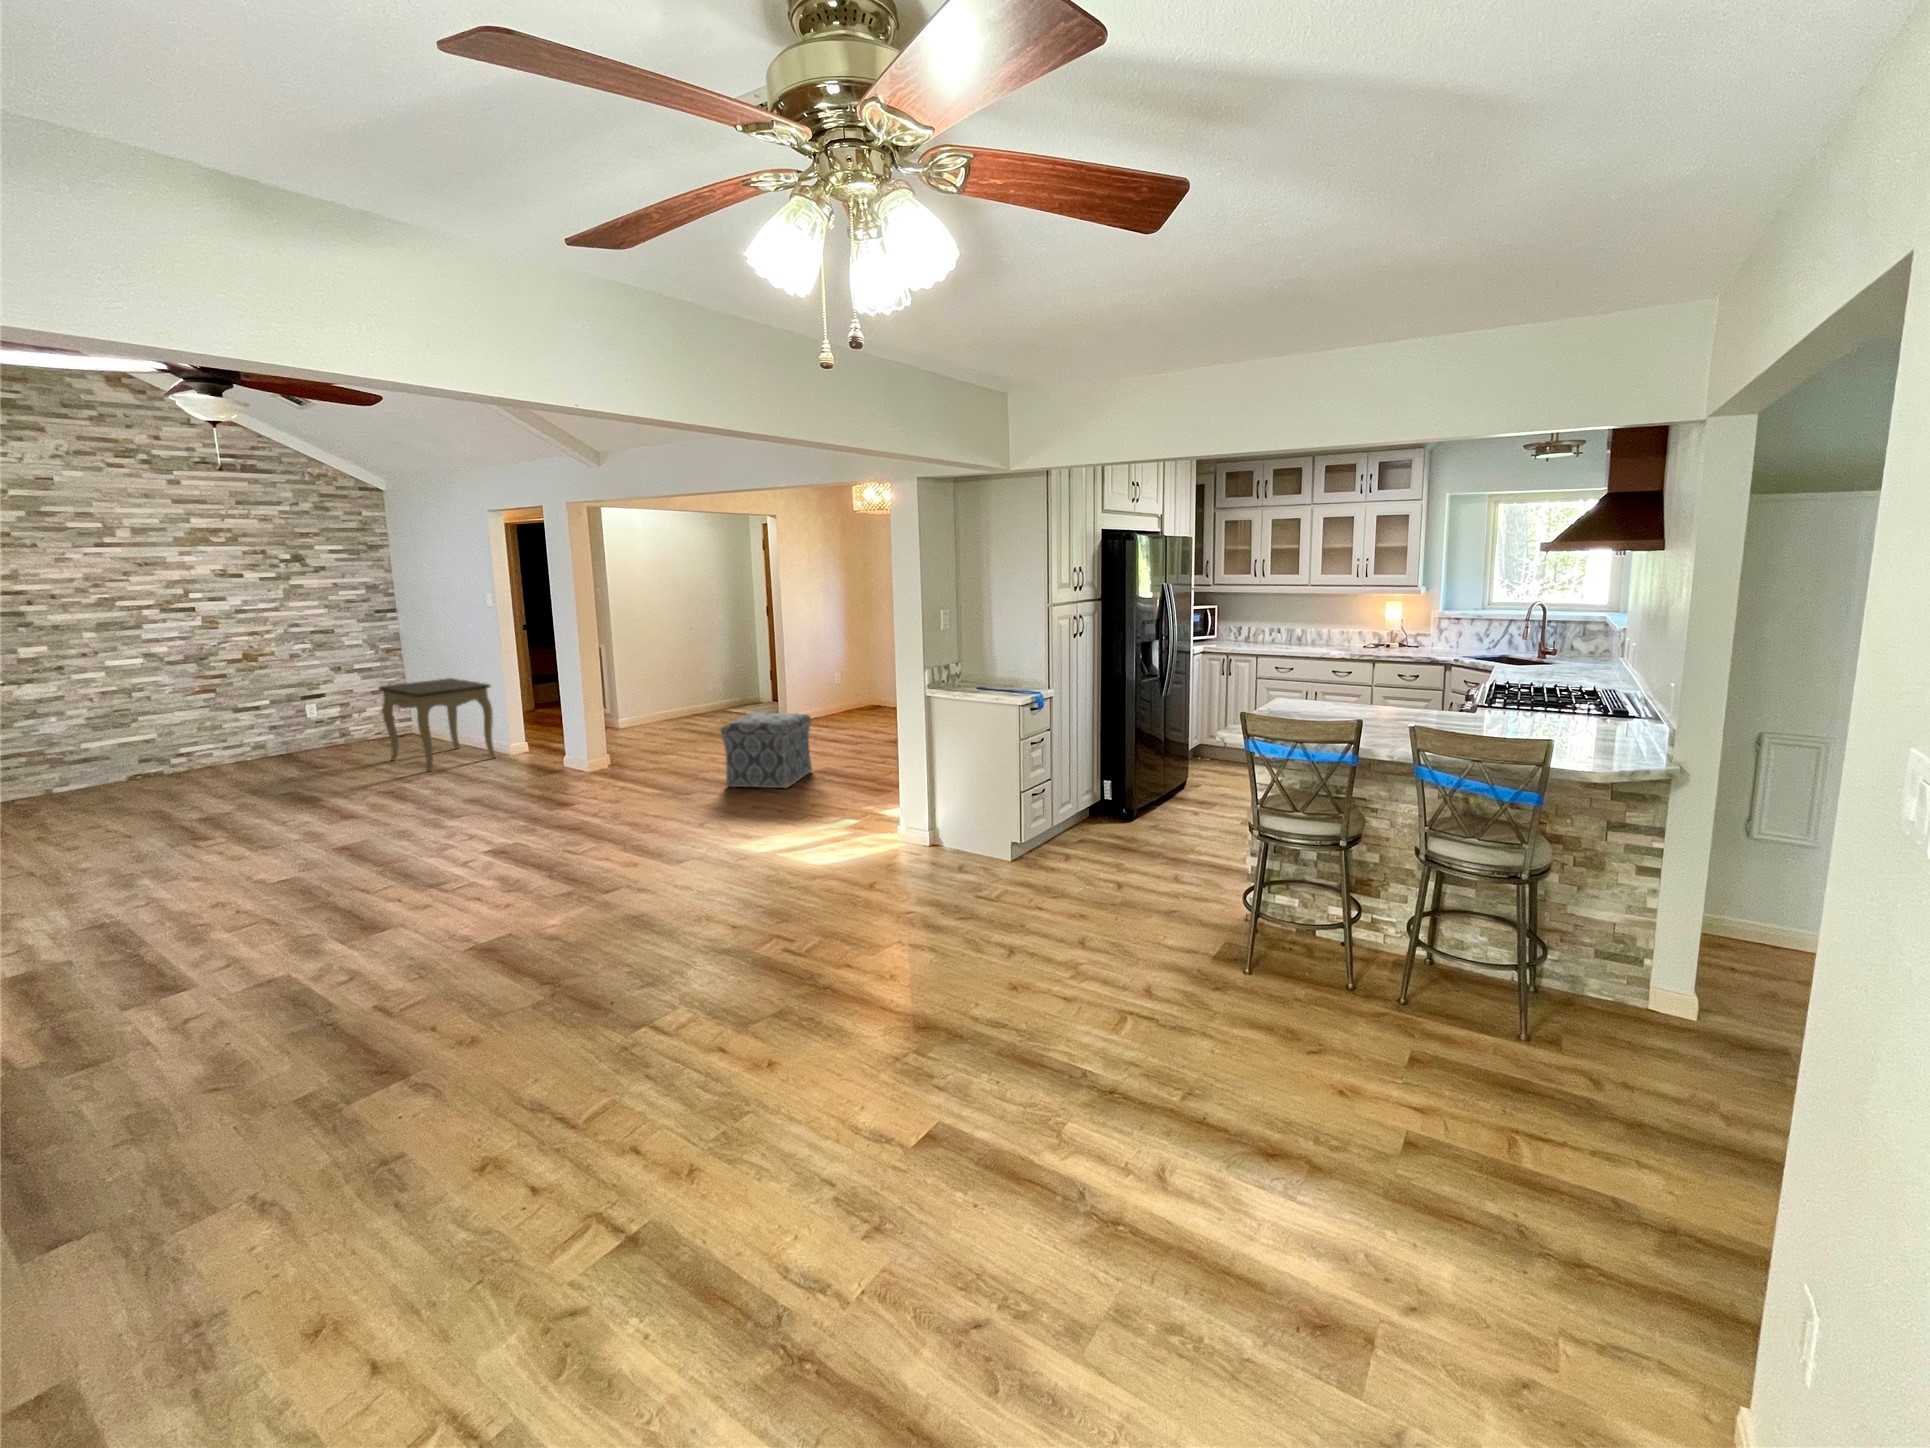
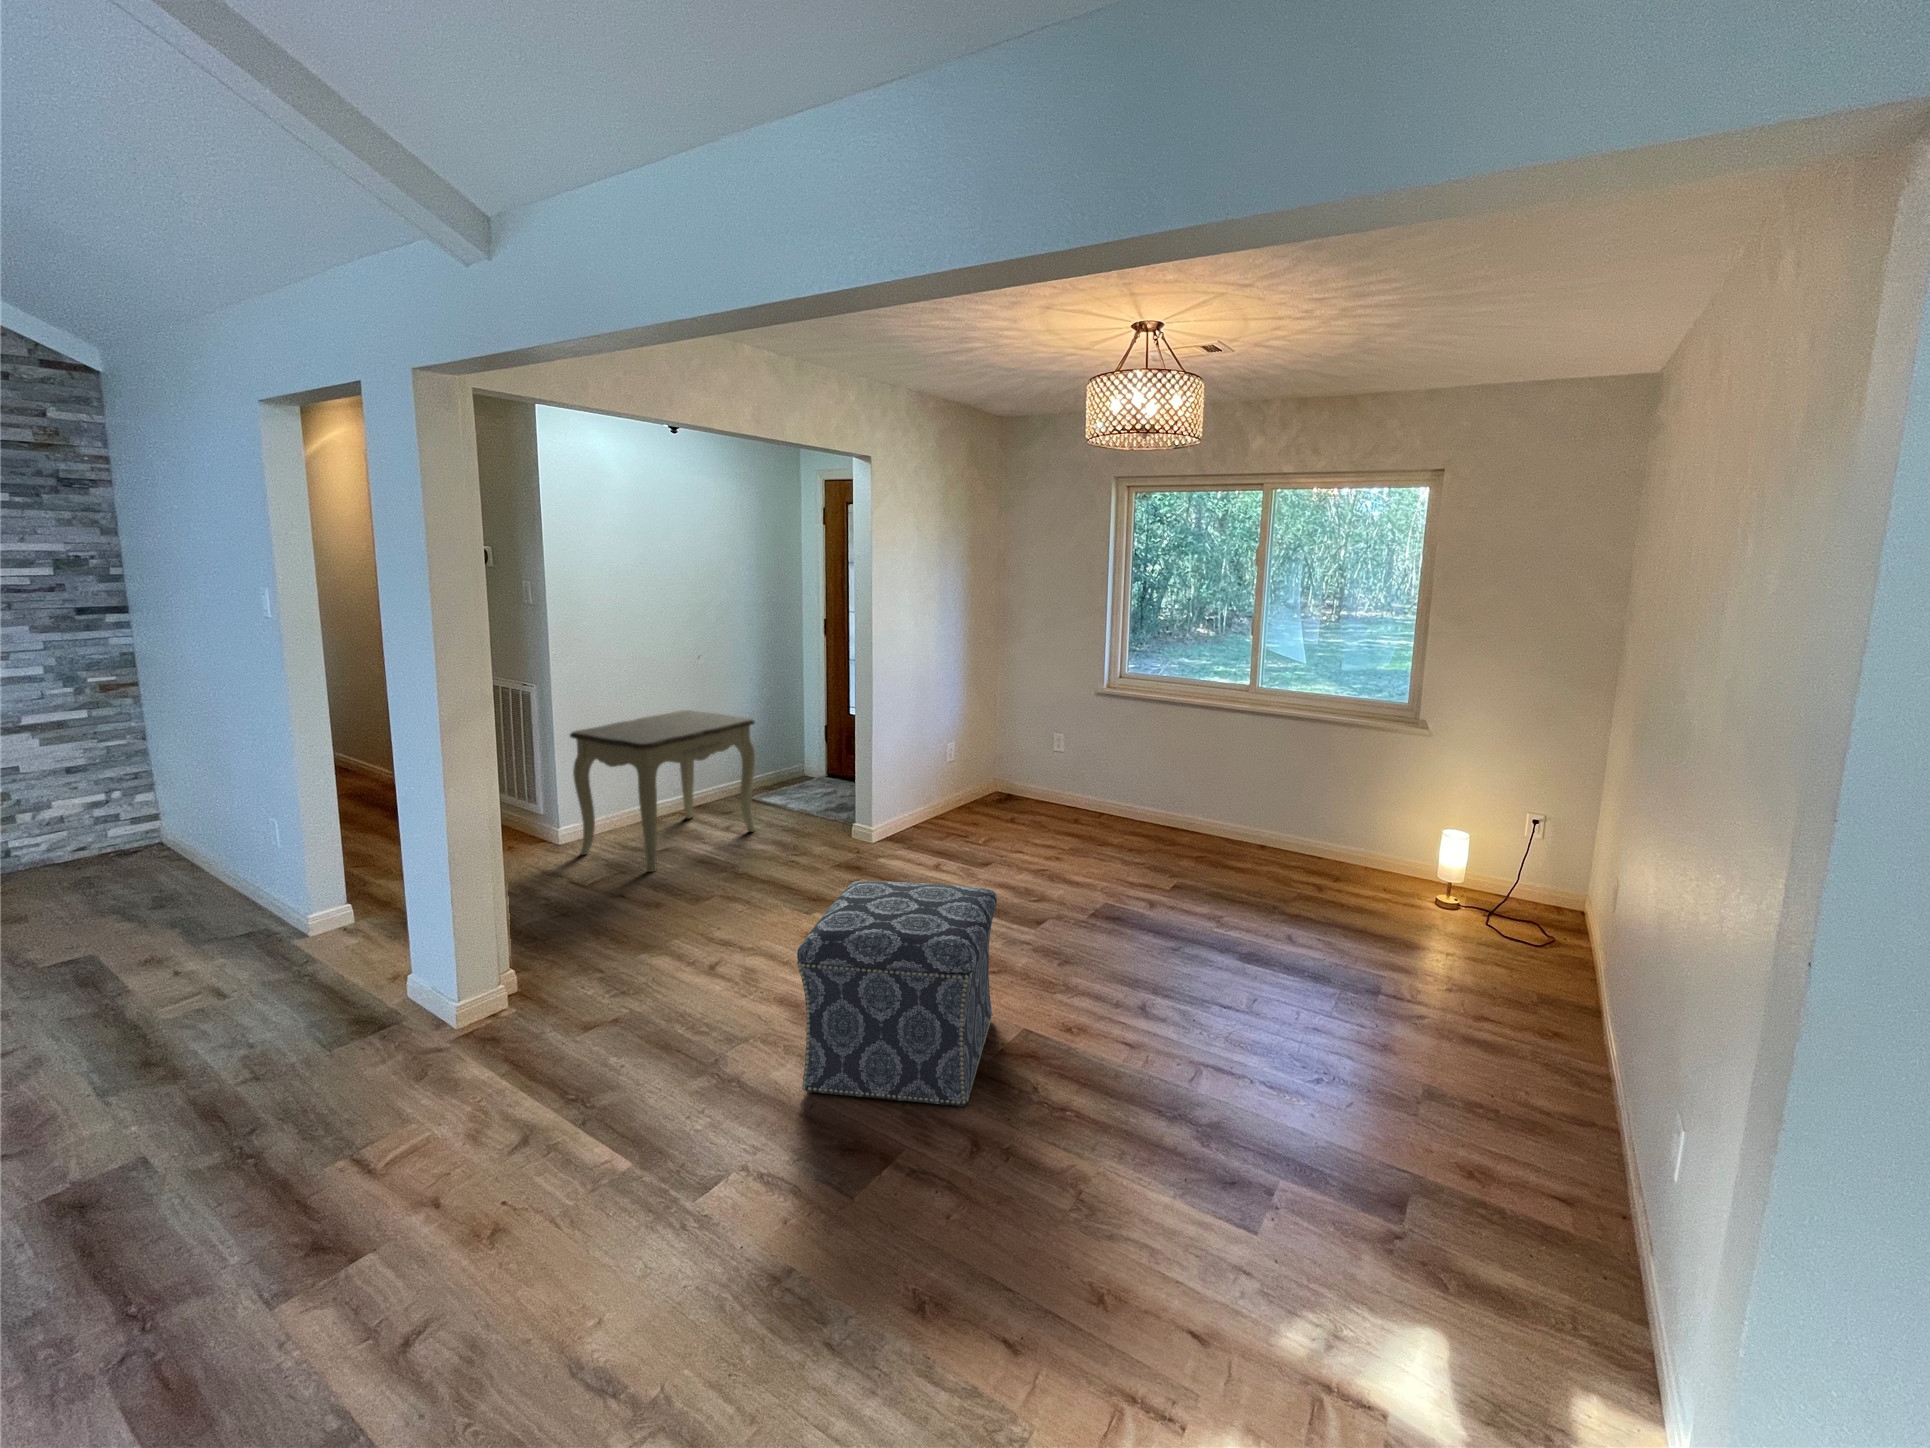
side table: present [379,678,496,772] -> present [570,710,755,872]

